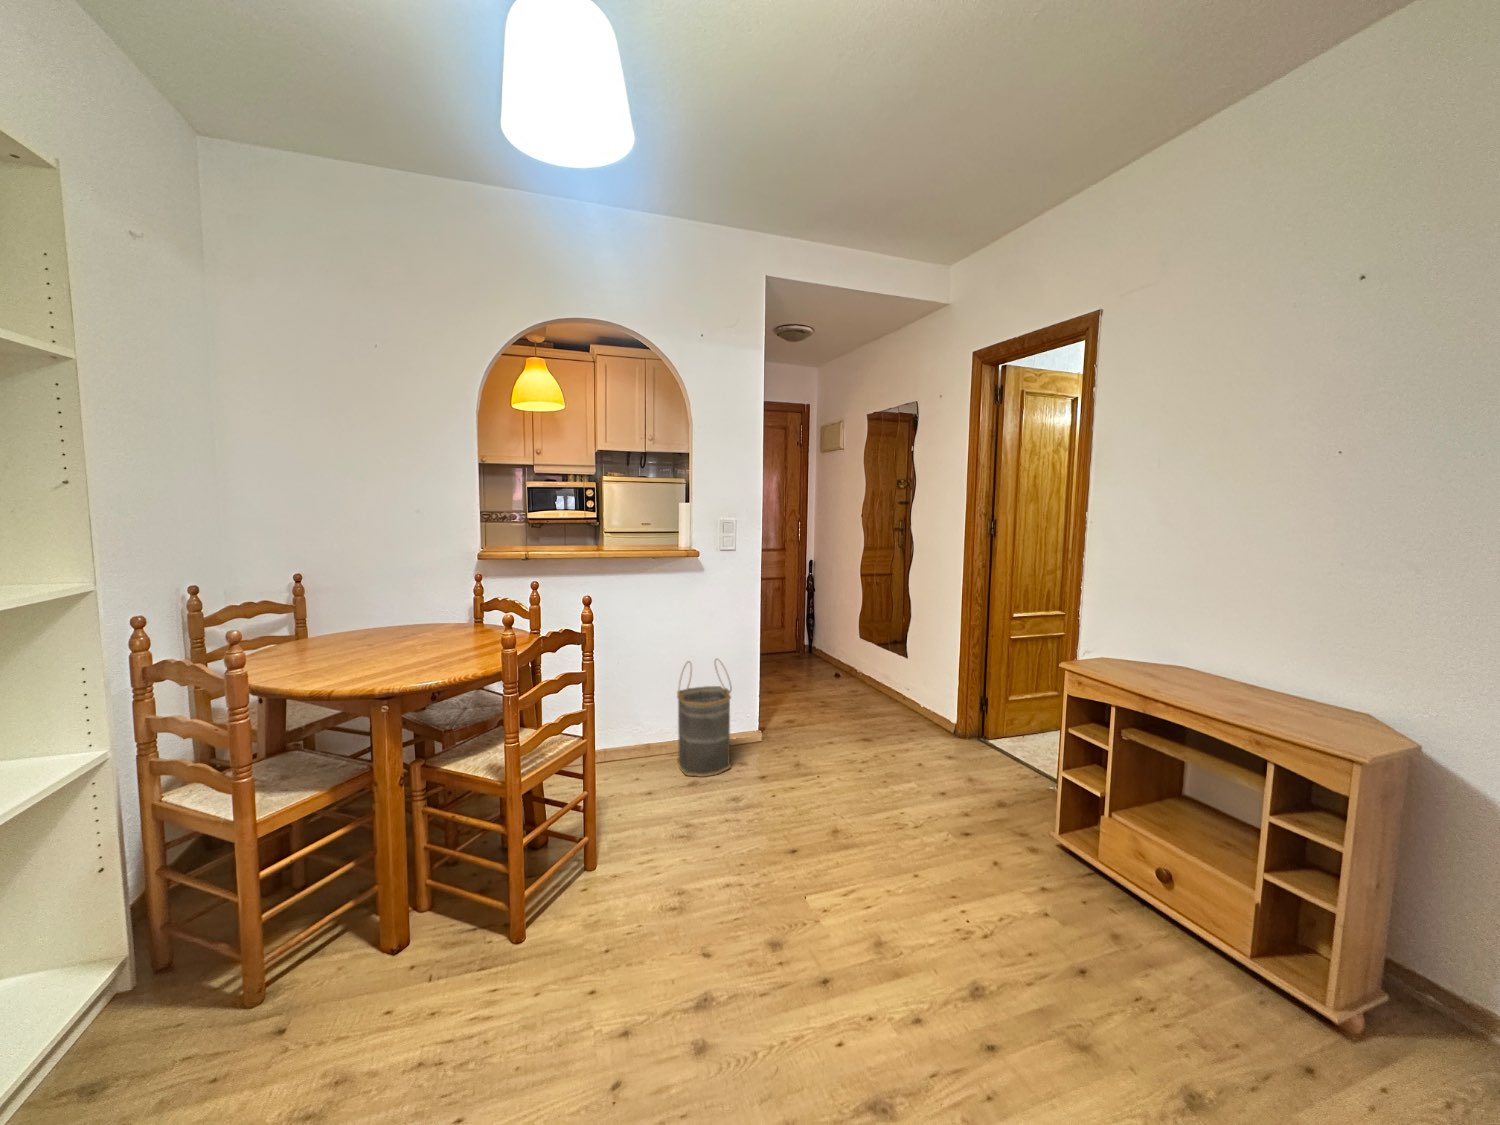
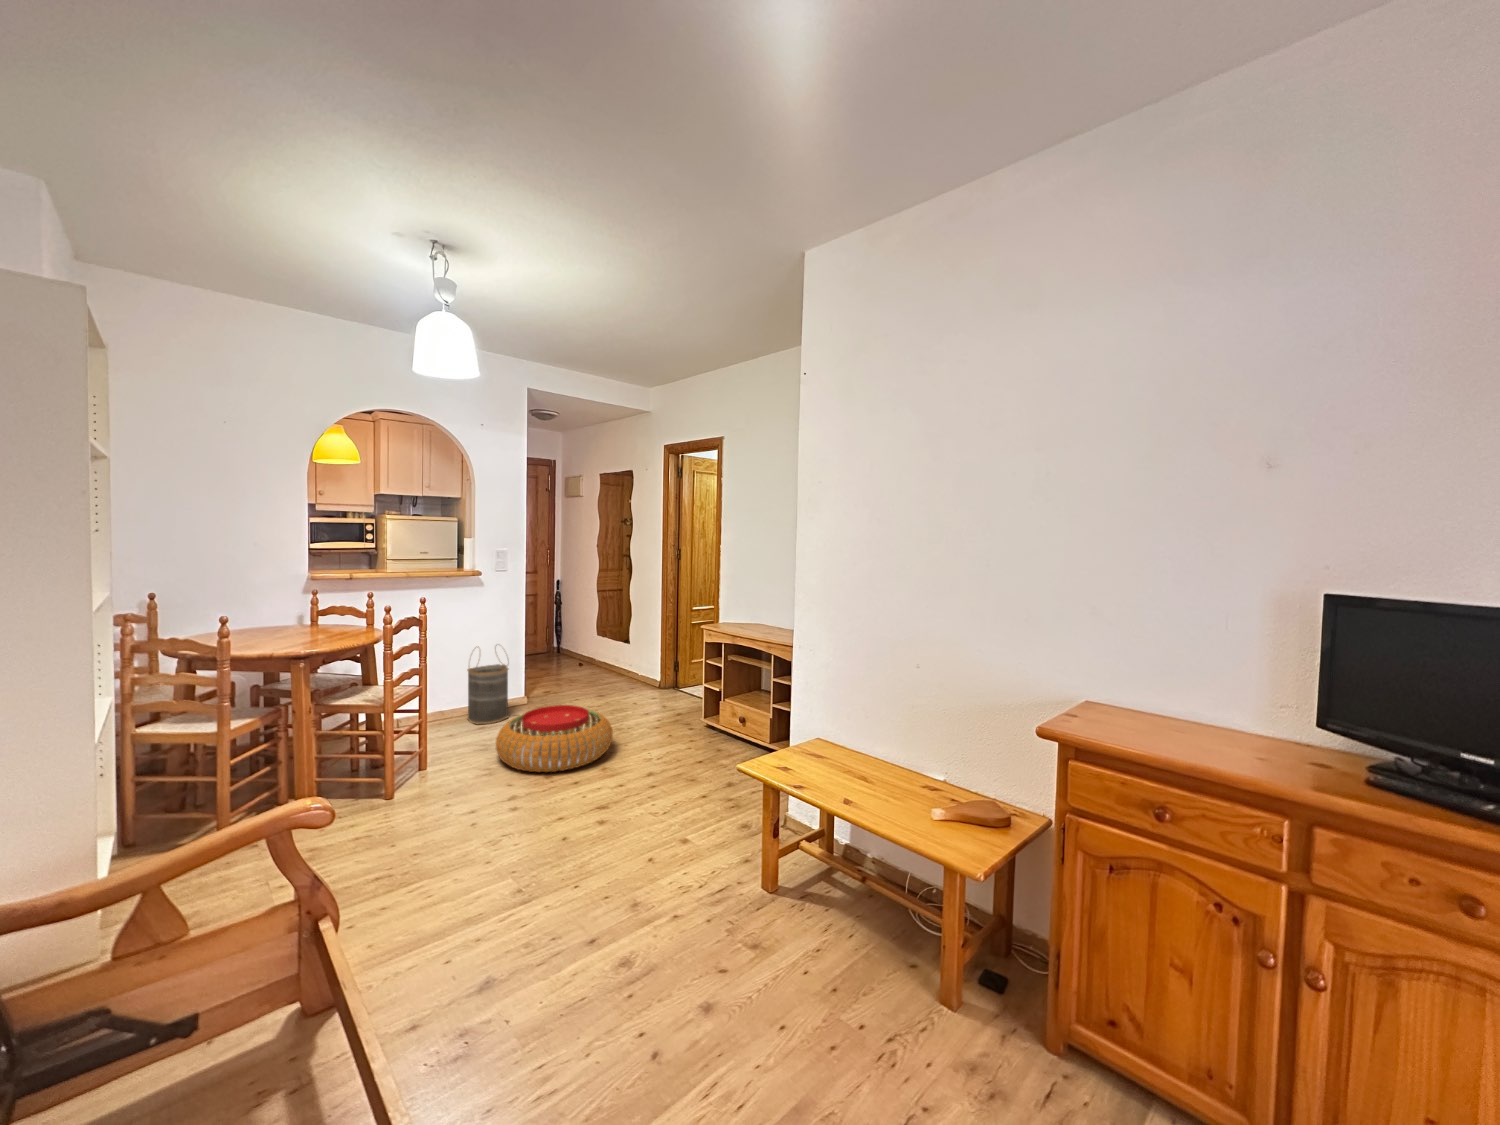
pouf: none [690,784,890,944] -> present [496,705,613,772]

